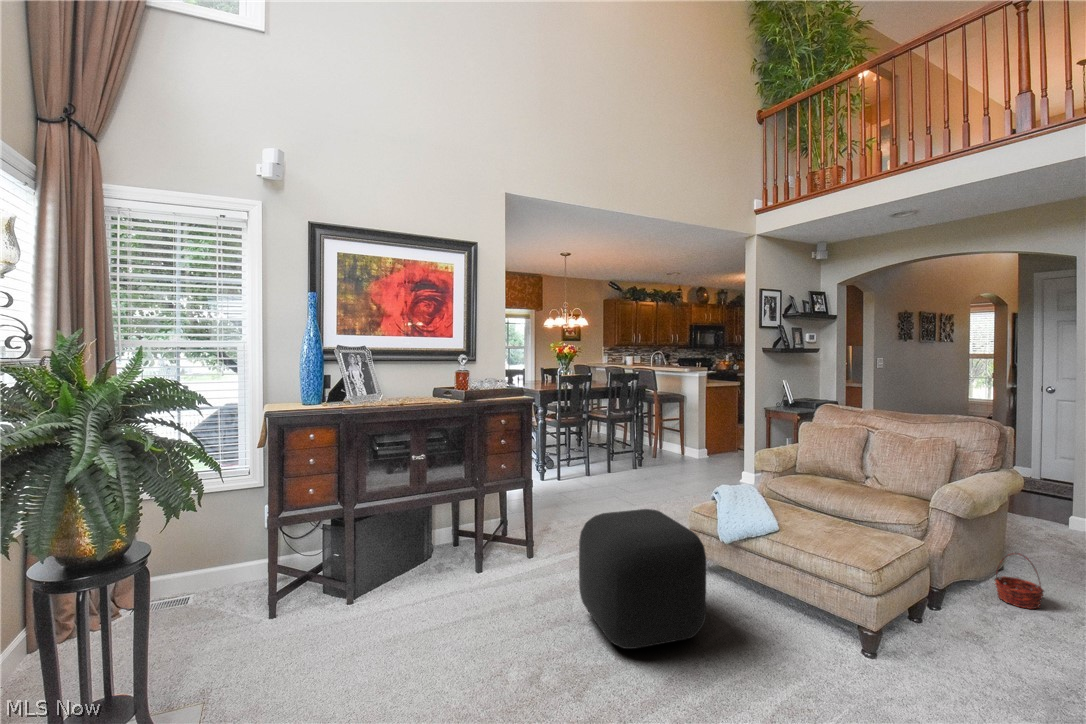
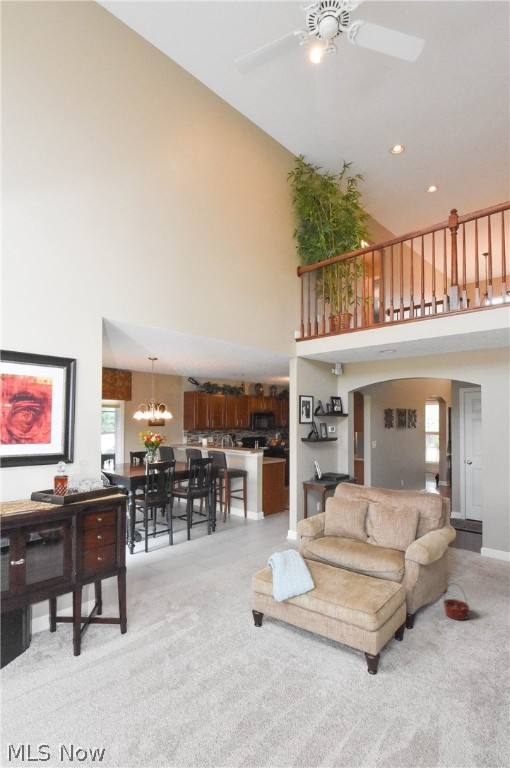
ottoman: present [579,509,706,649] -> none [168,583,266,707]

